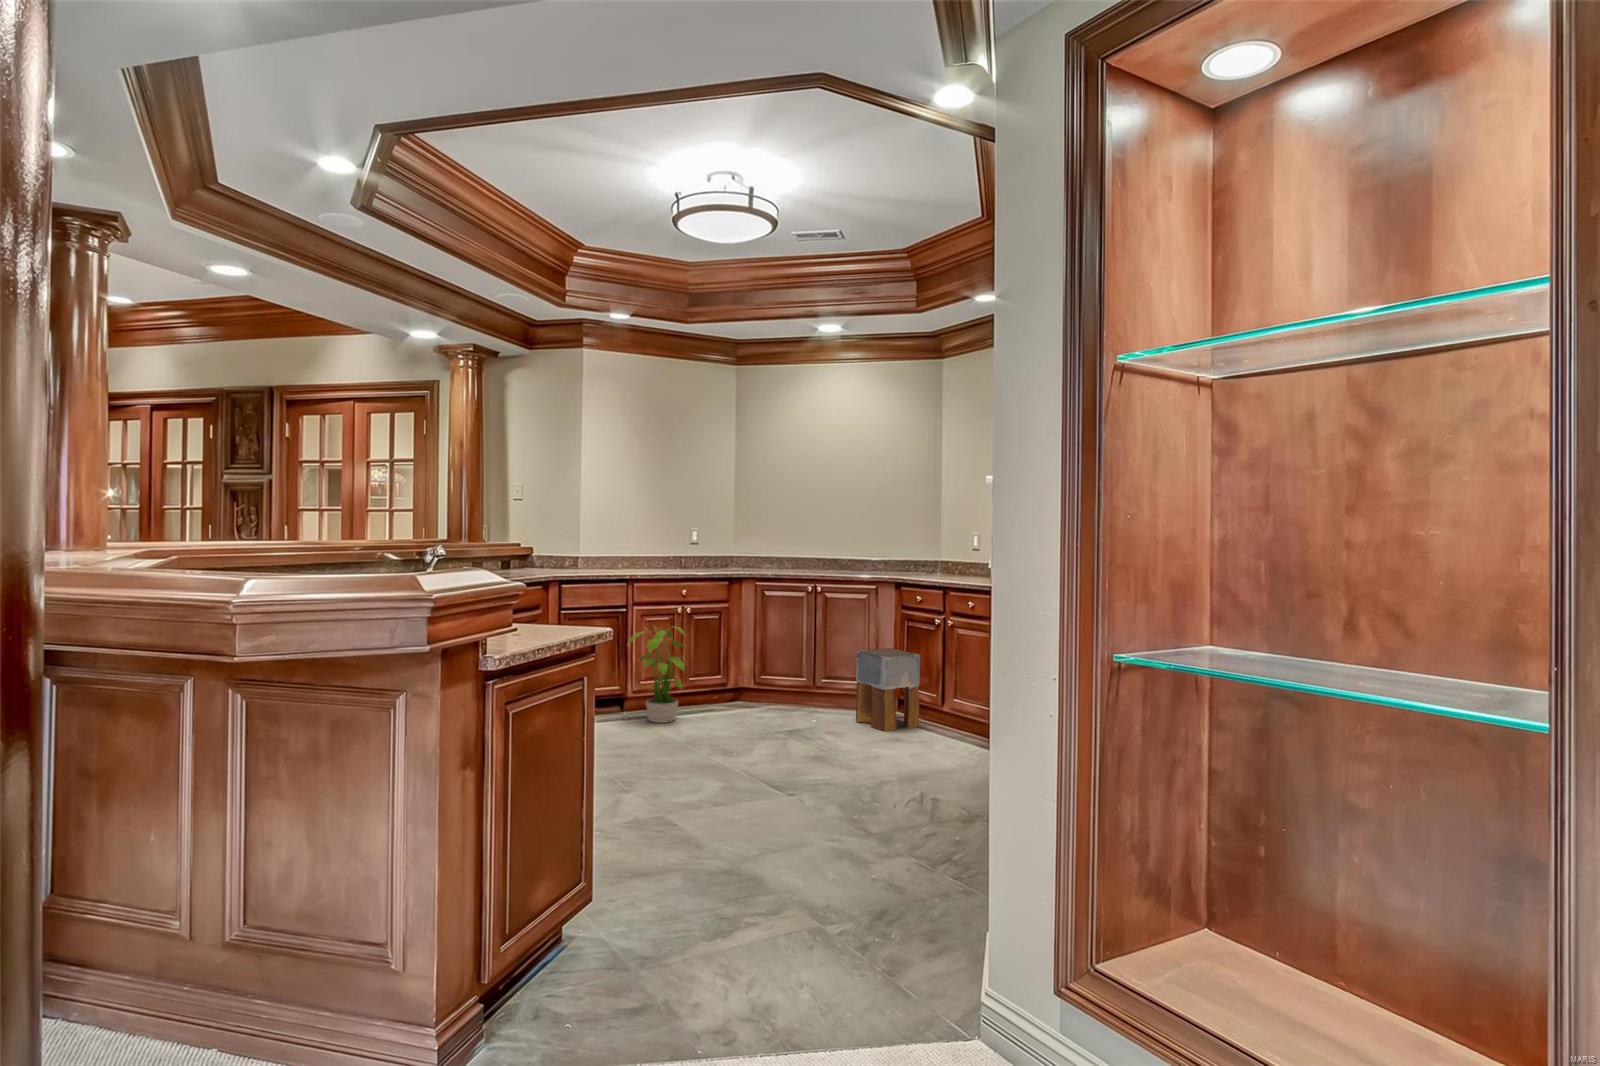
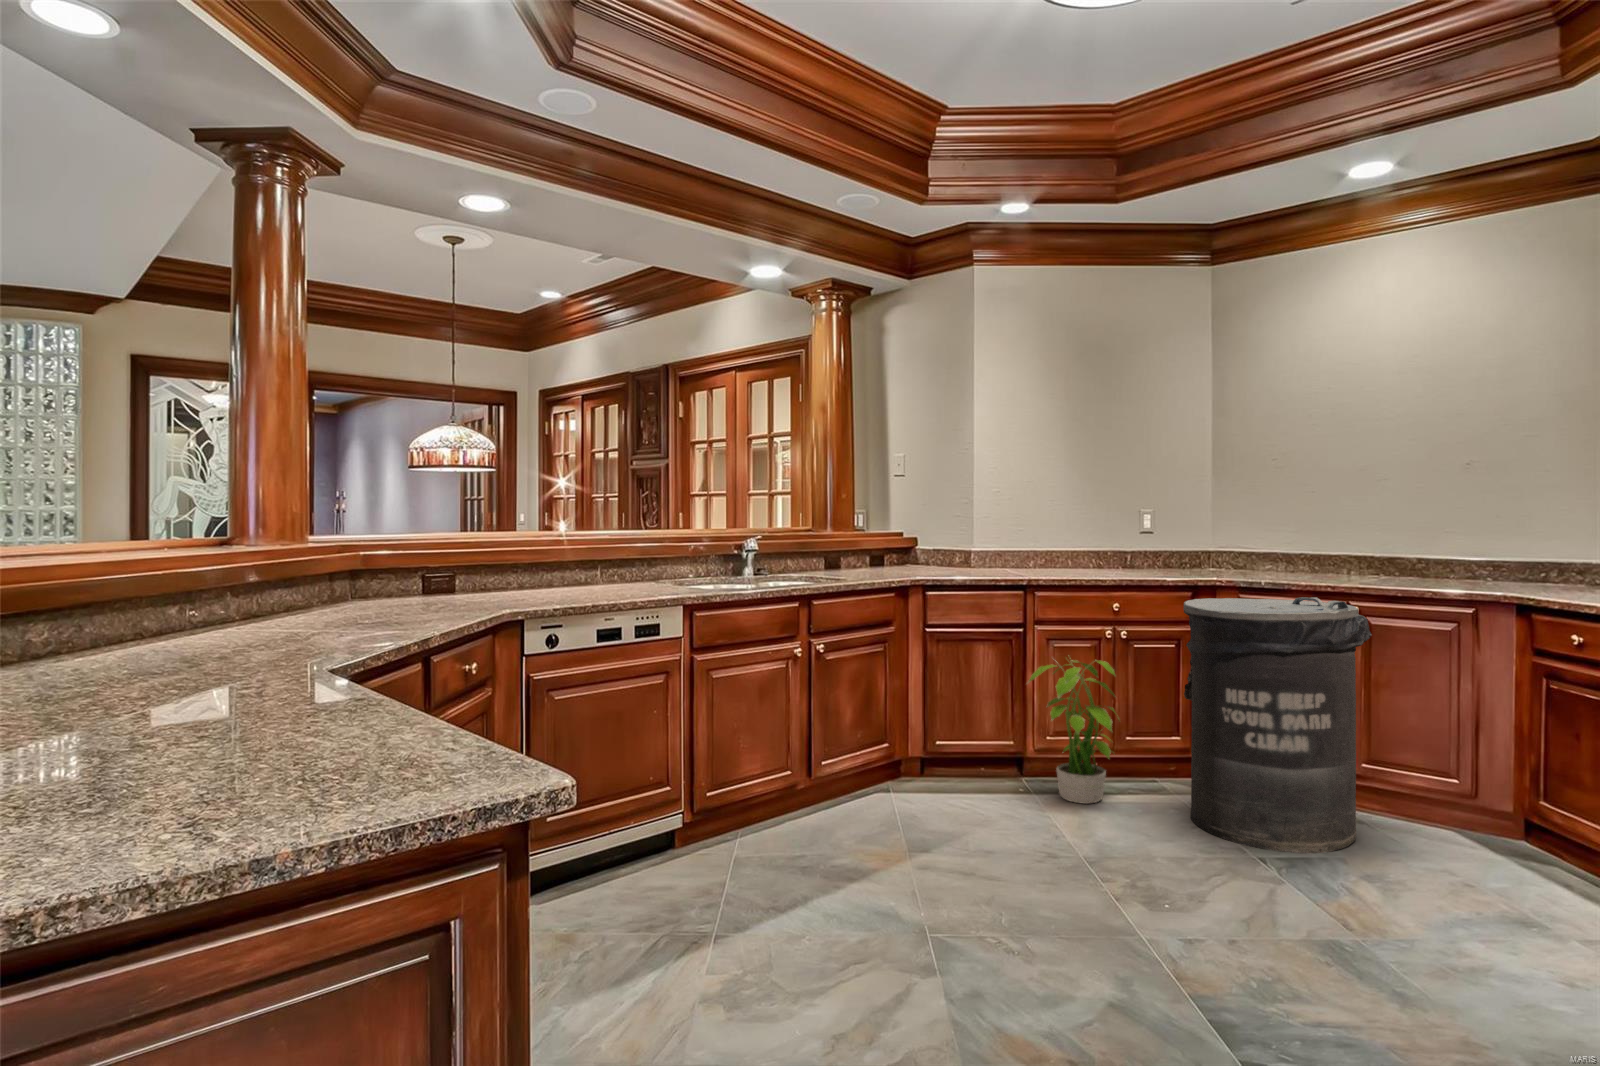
trash can: none [727,581,829,731] -> present [1183,597,1371,853]
stool: present [856,648,920,732] -> none [1429,725,1577,886]

